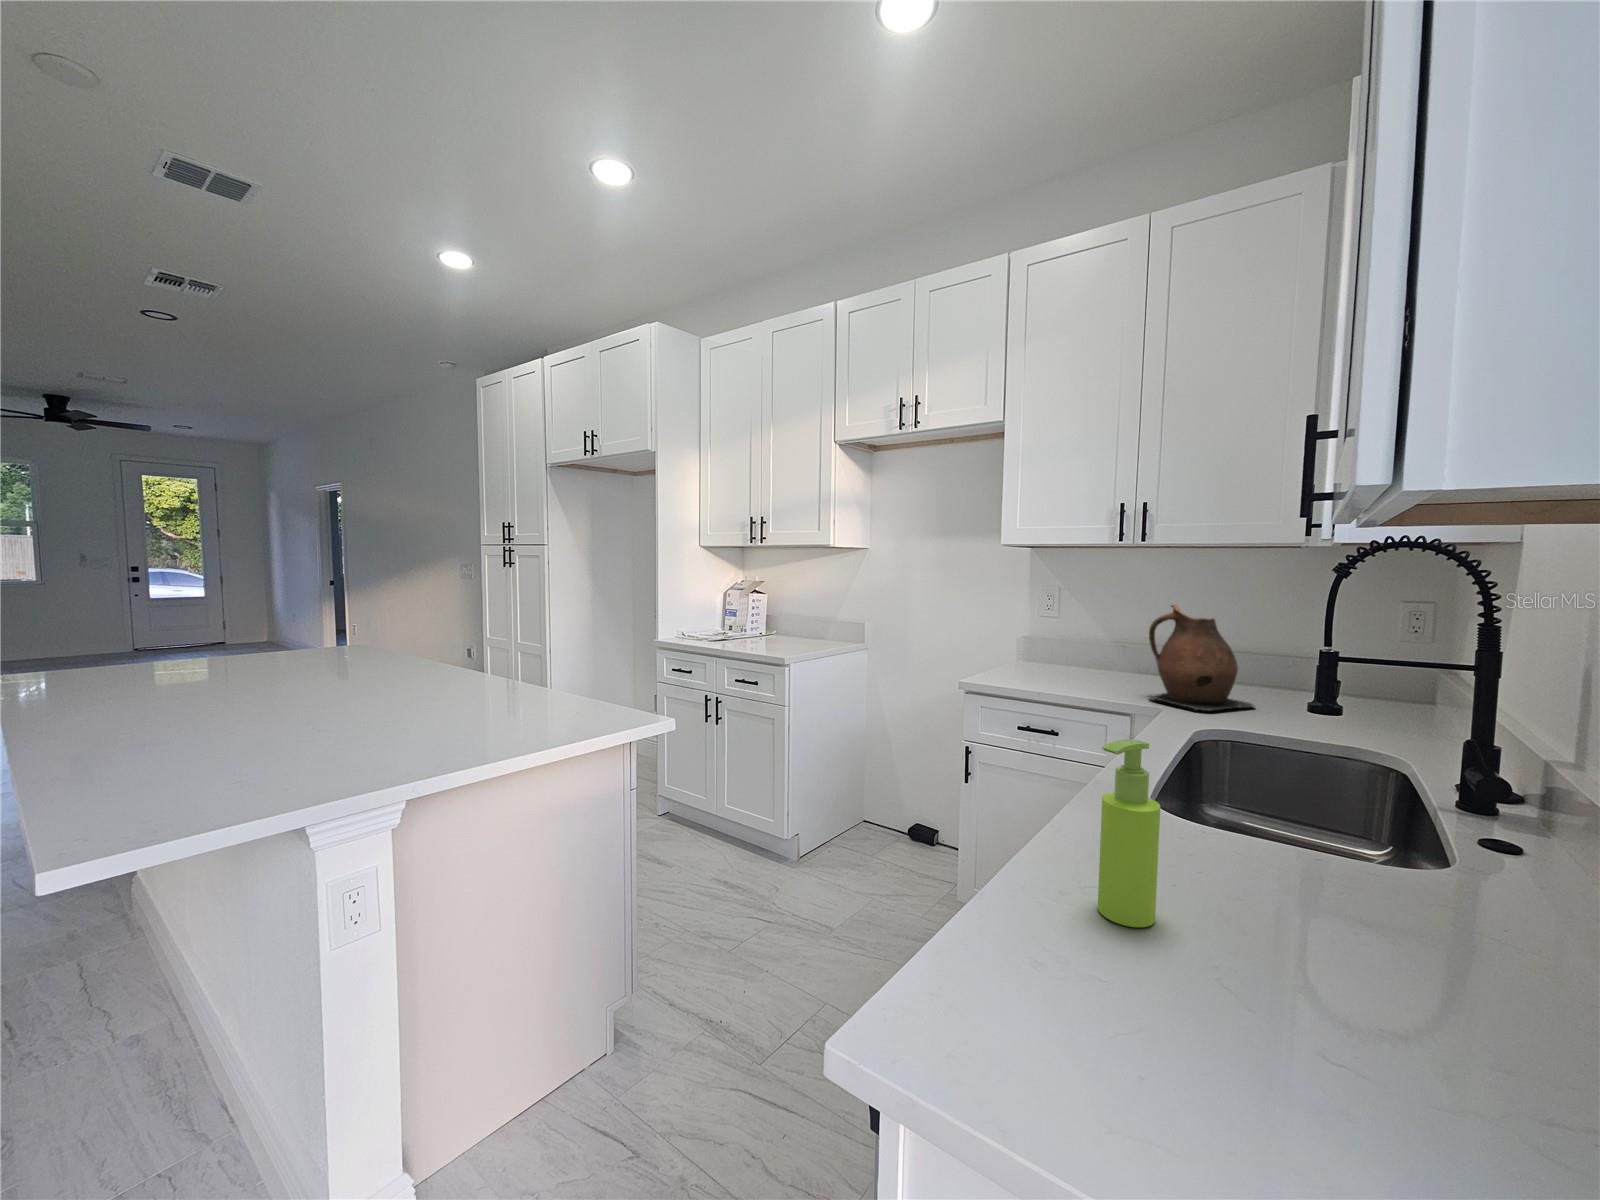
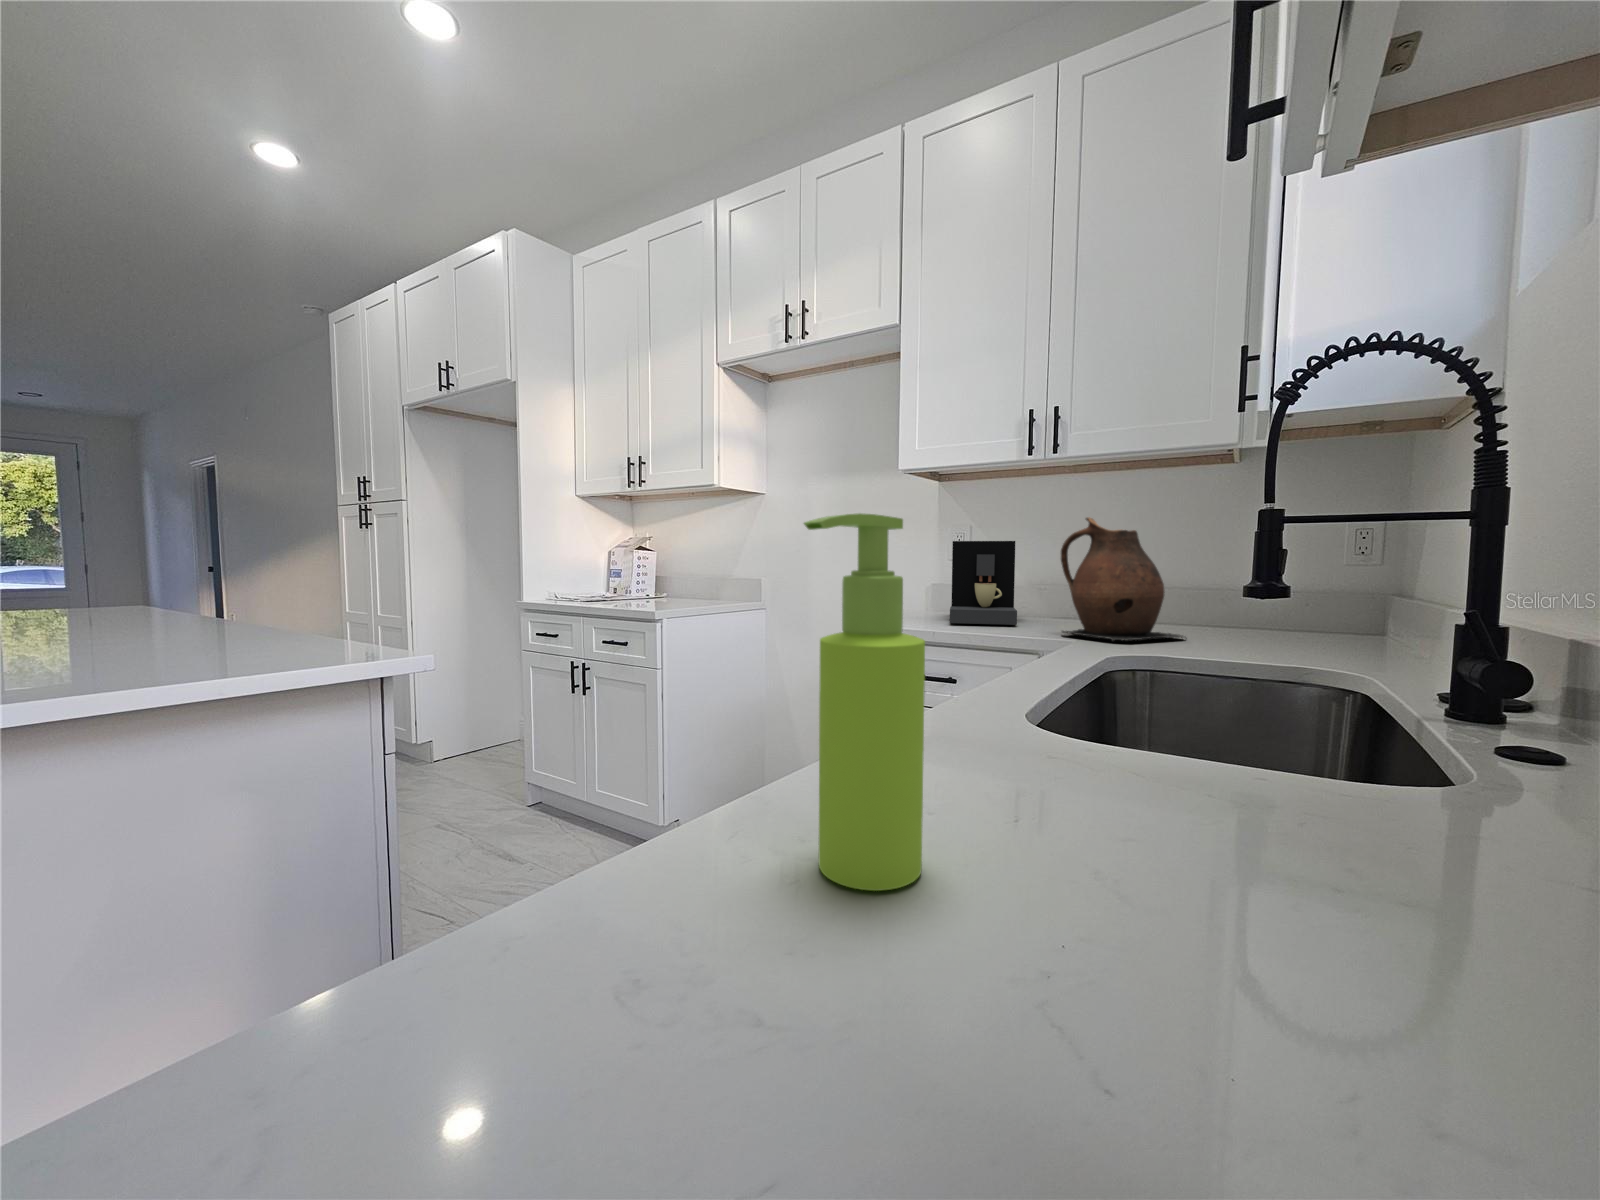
coffee maker: none [1042,605,1107,684] -> present [950,541,1017,625]

